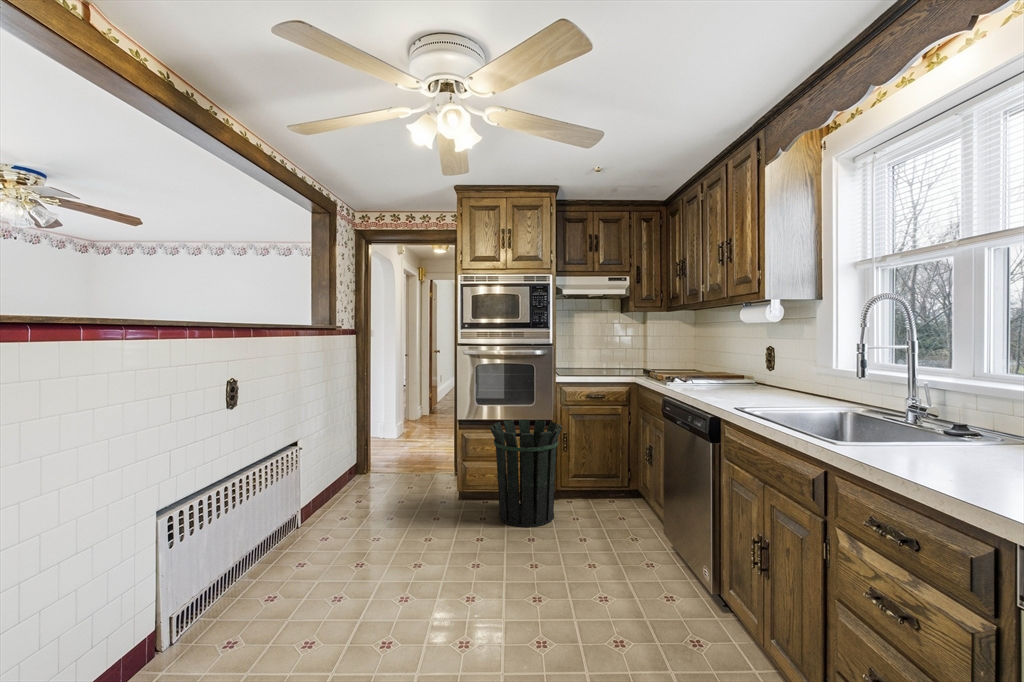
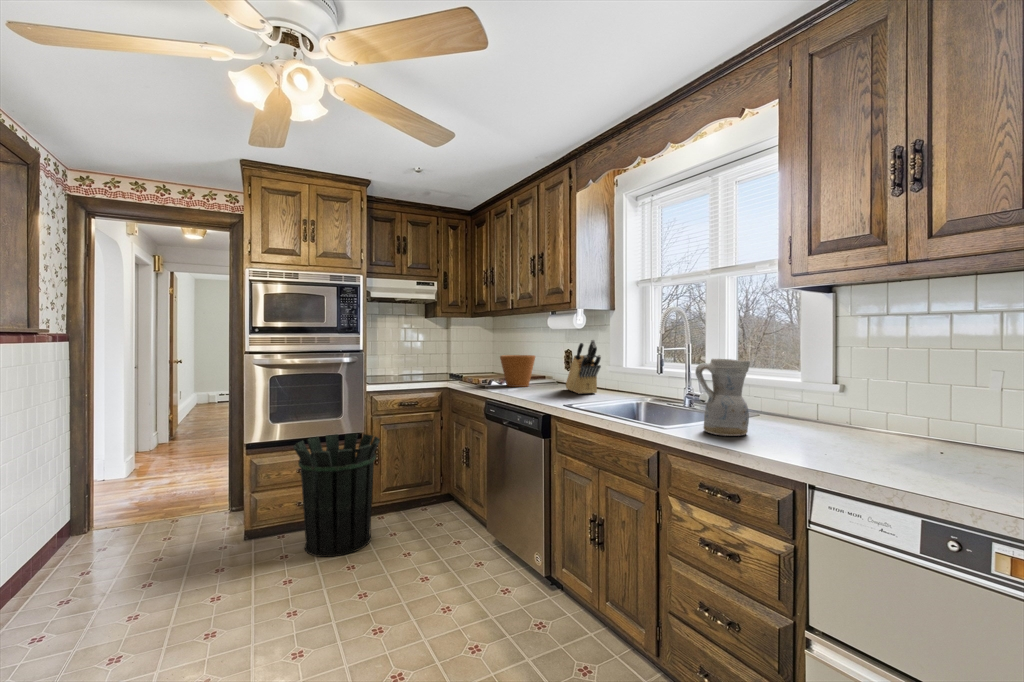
knife block: none [760,335,798,398] -> present [566,340,601,394]
flower pot: none [686,352,728,386] -> present [500,355,535,387]
ceramic pitcher: none [879,361,971,465] -> present [695,359,750,436]

